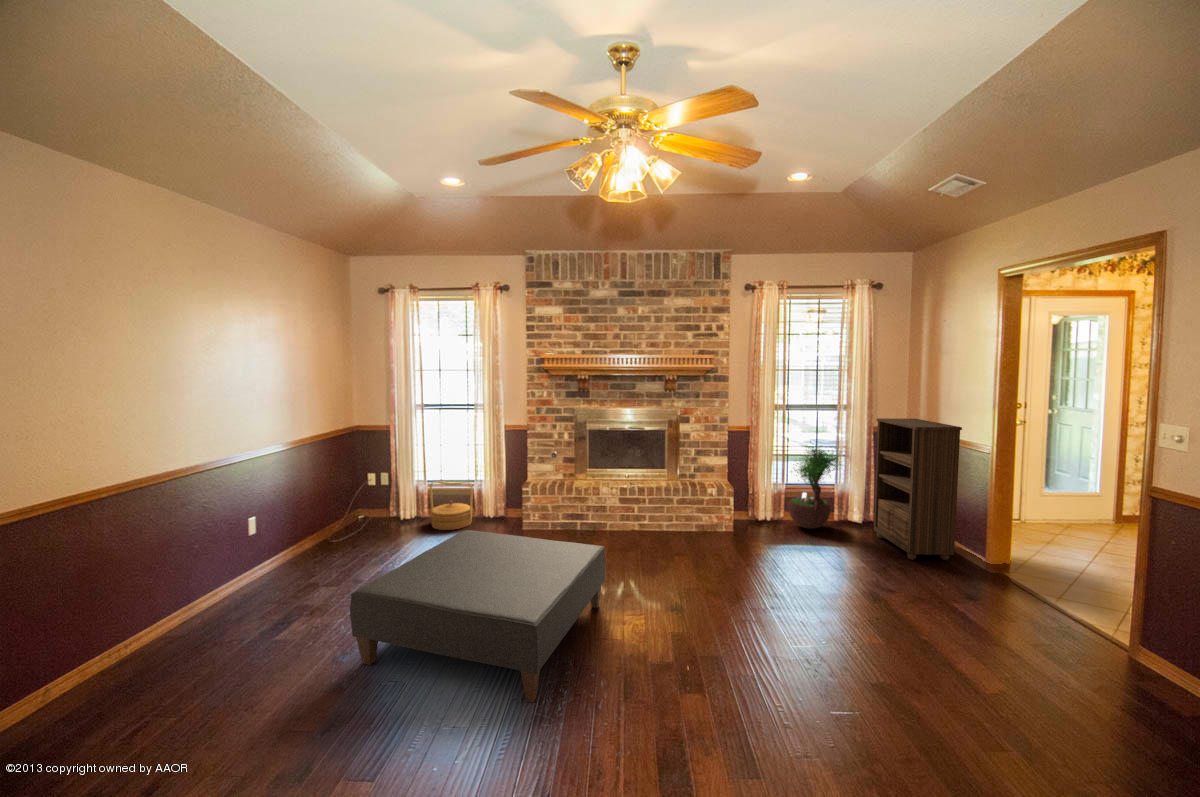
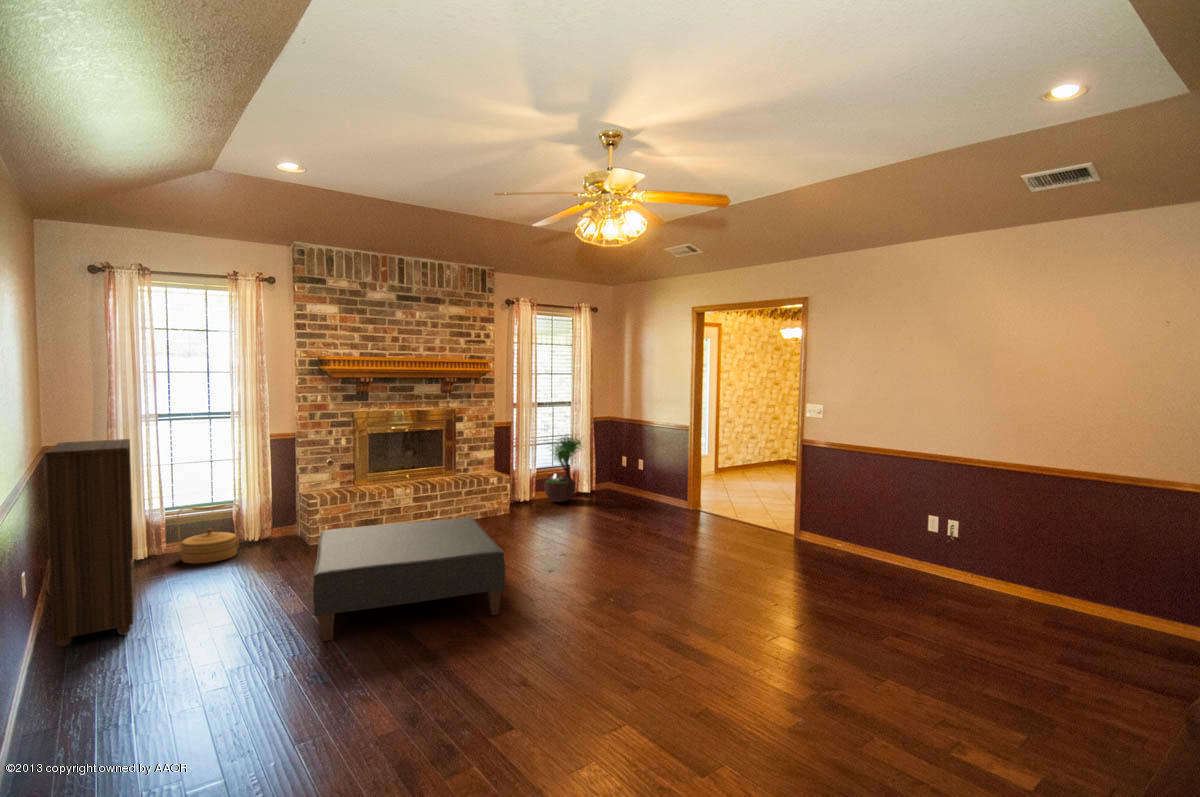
bookshelf: present [874,418,962,560] -> present [46,439,134,646]

